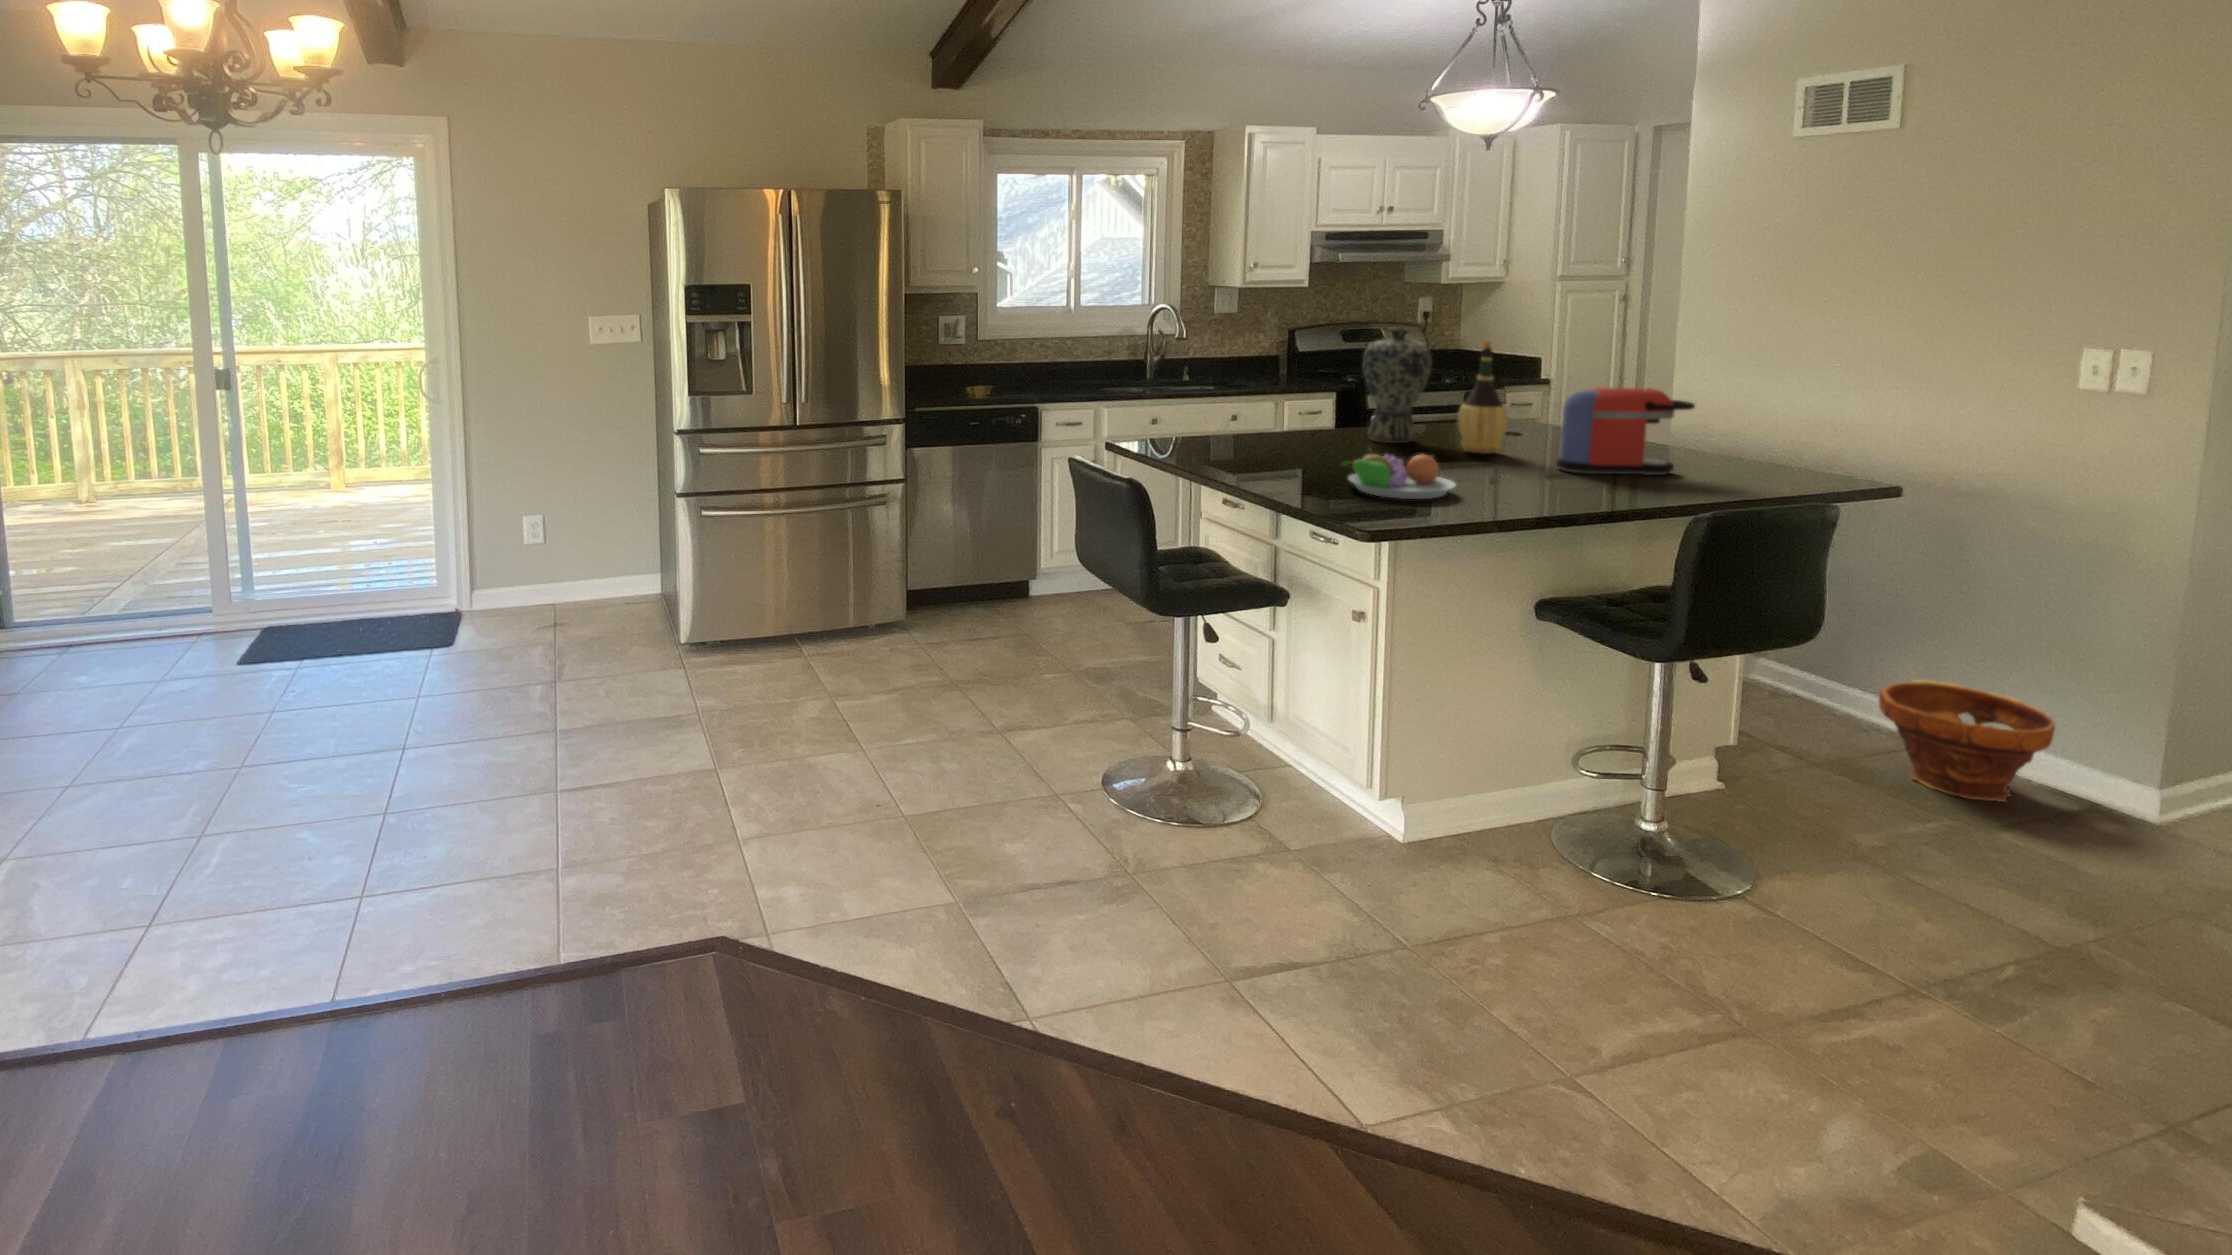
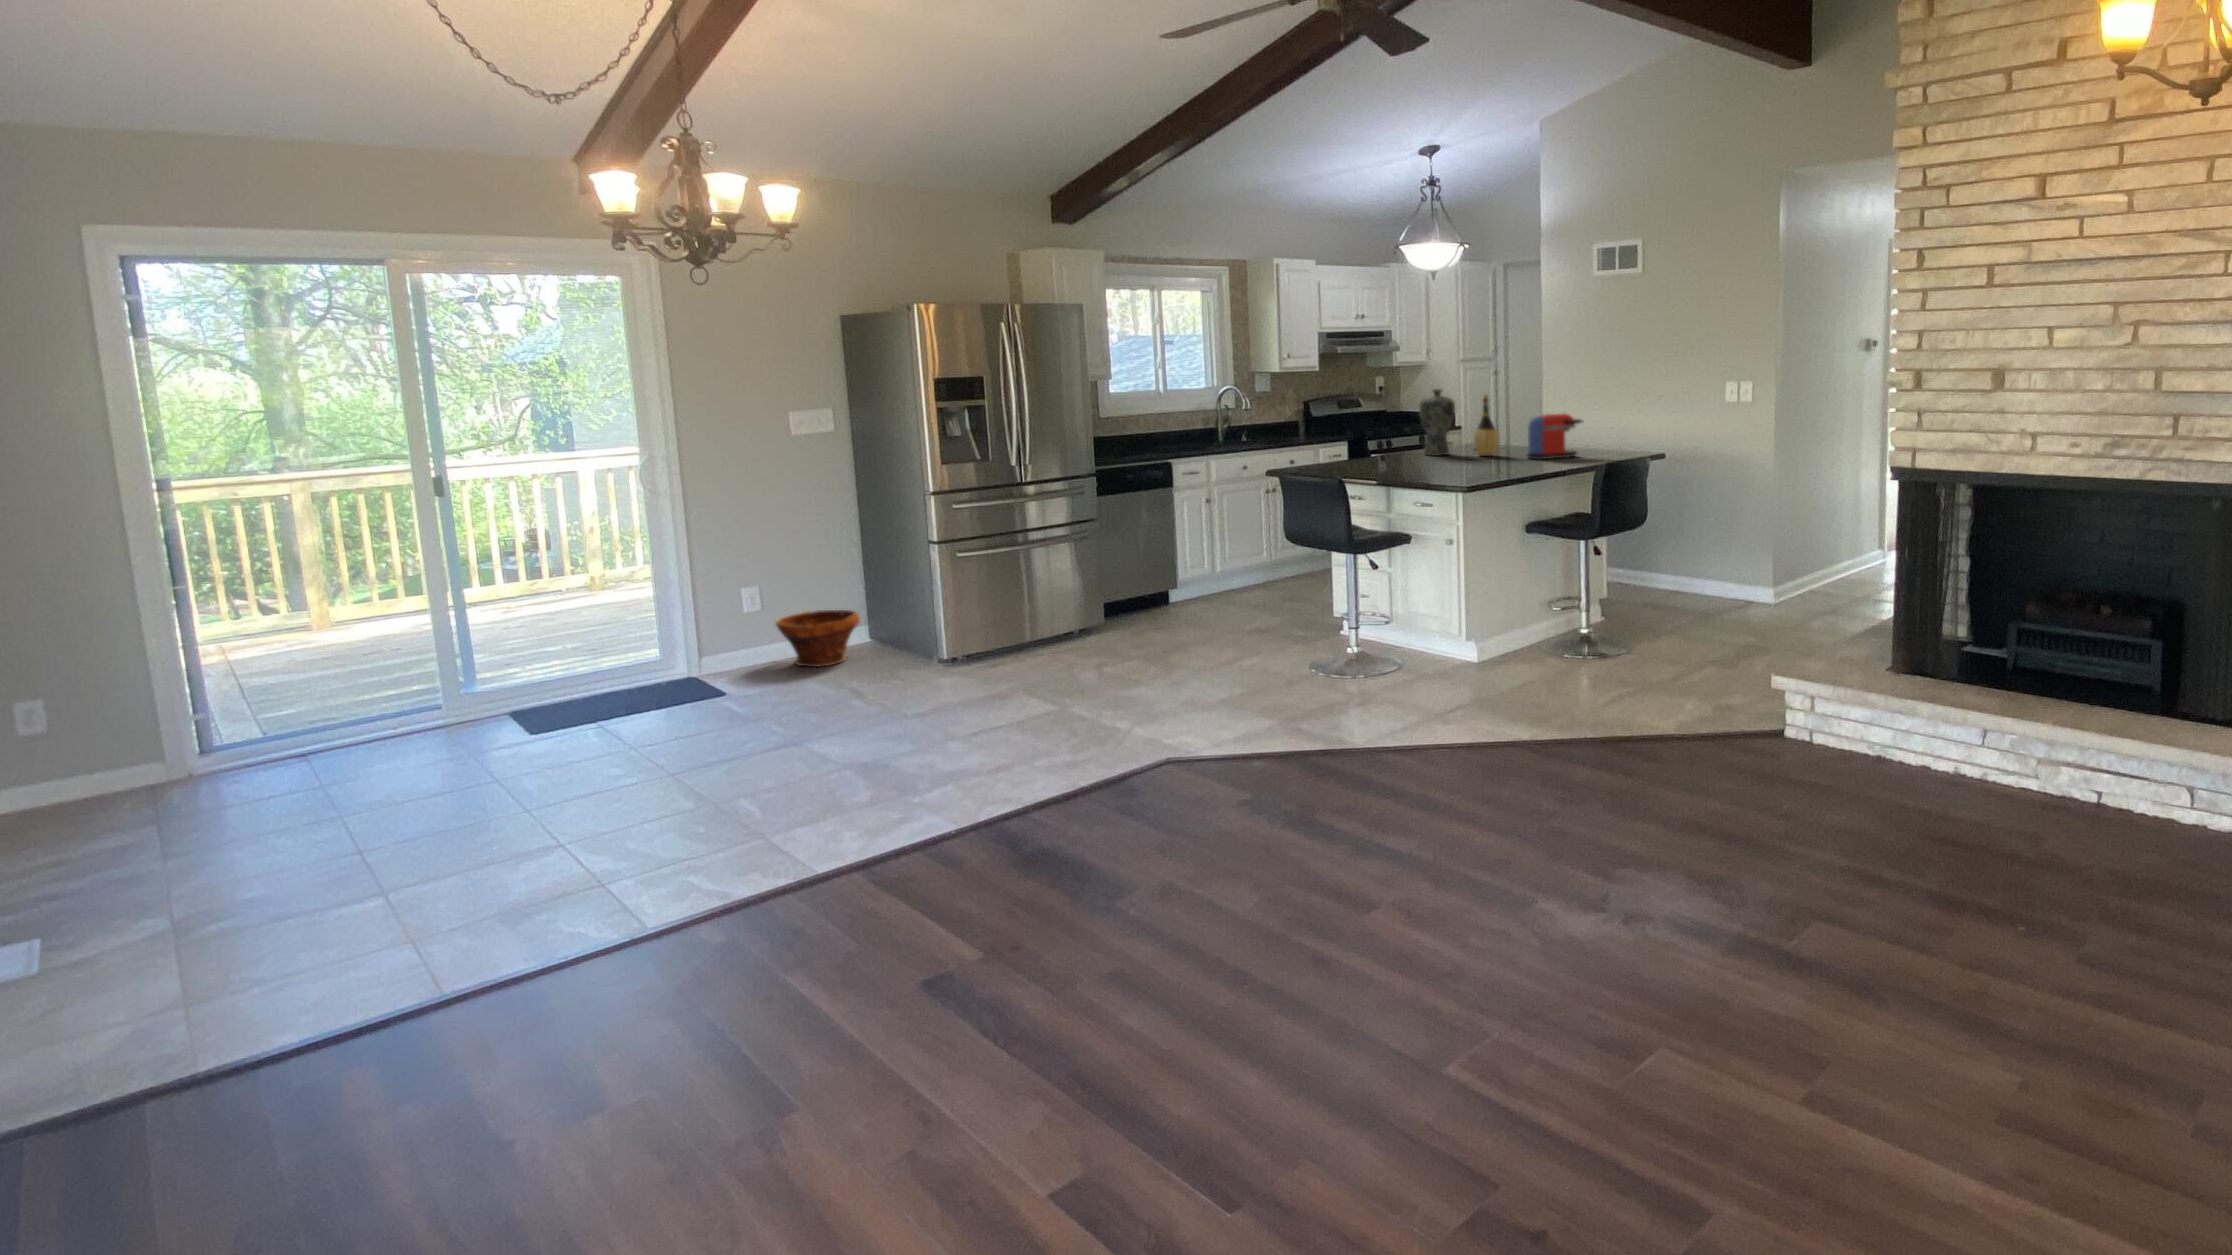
fruit bowl: present [1341,448,1456,499] -> none [1445,451,1498,474]
planter: present [1879,680,2055,802] -> present [775,610,860,667]

